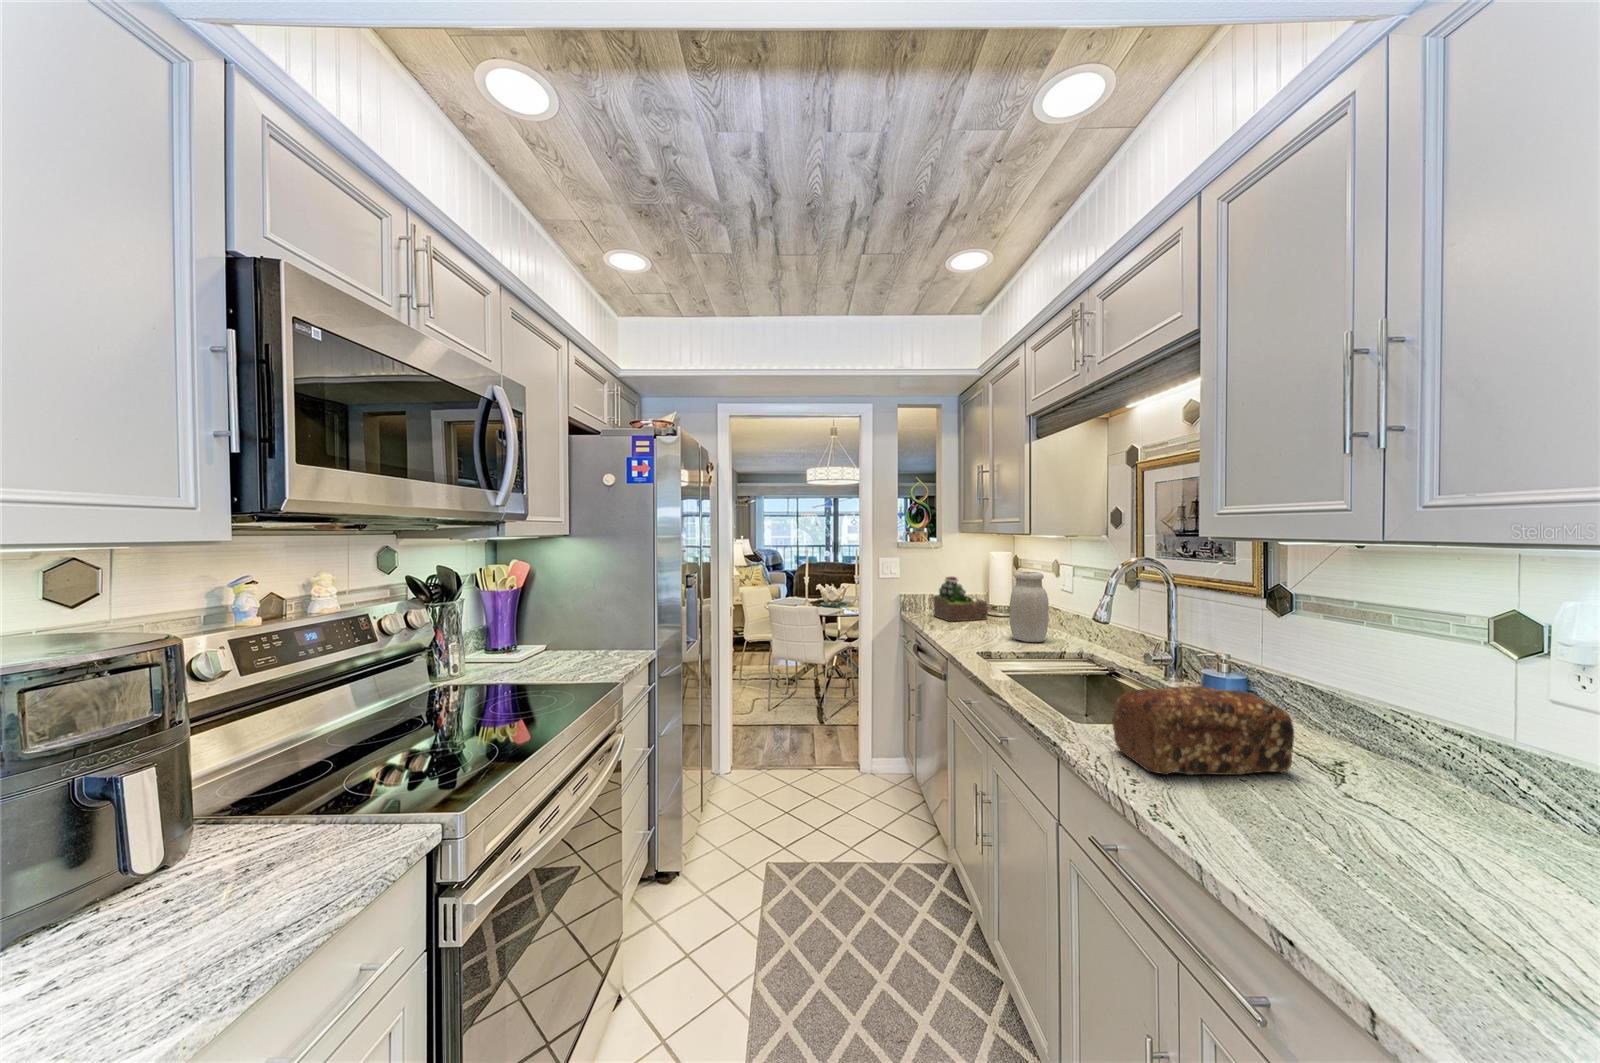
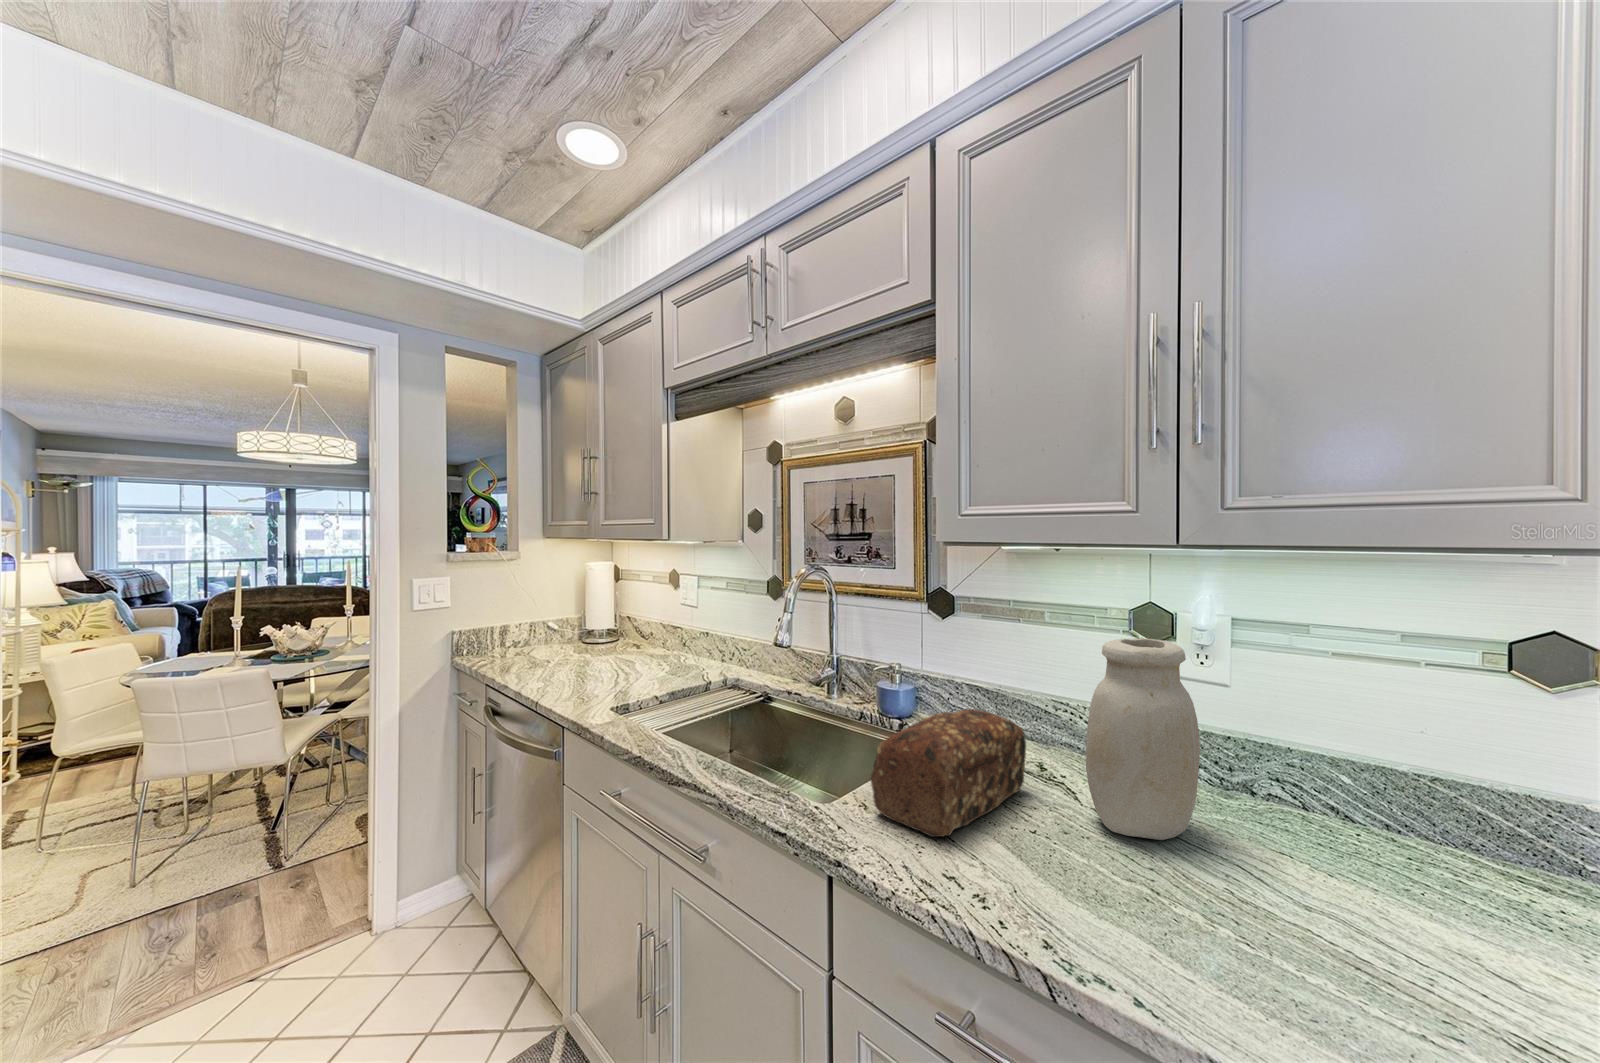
jar: present [1009,572,1049,642] -> present [1086,639,1200,840]
succulent plant: present [933,577,988,621] -> none [506,598,584,662]

